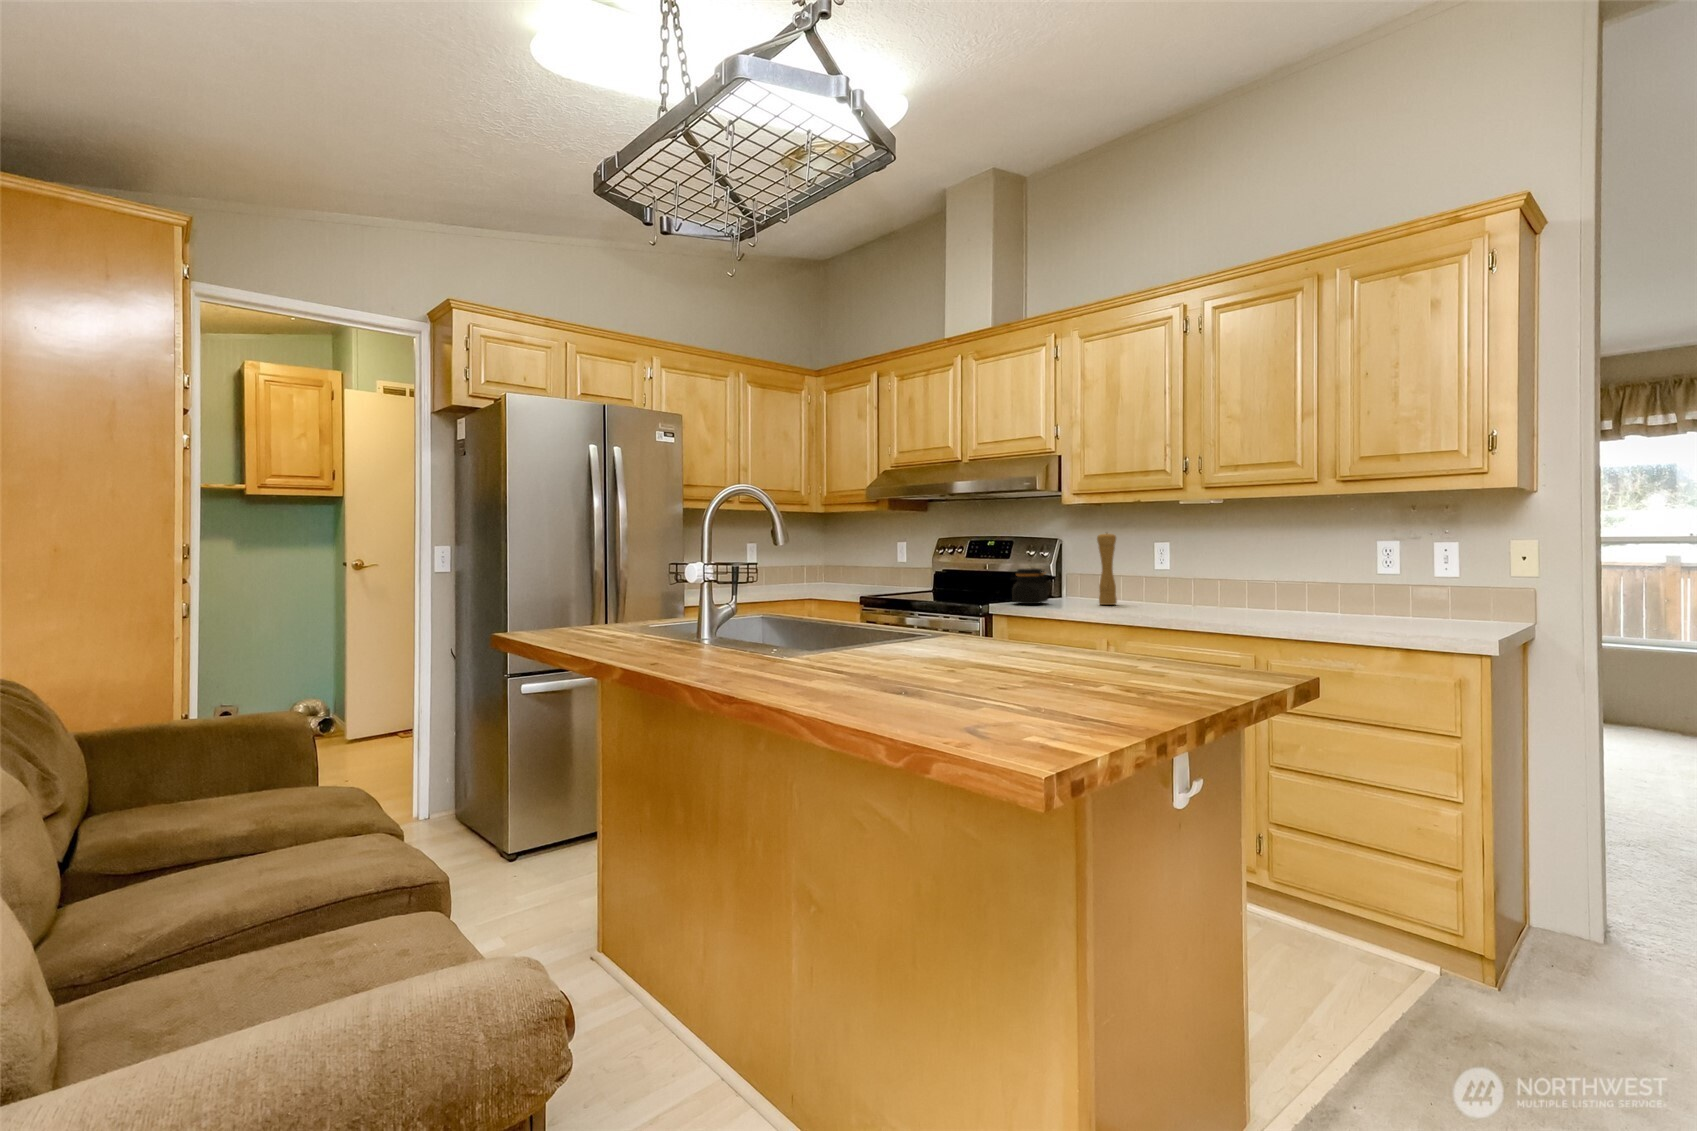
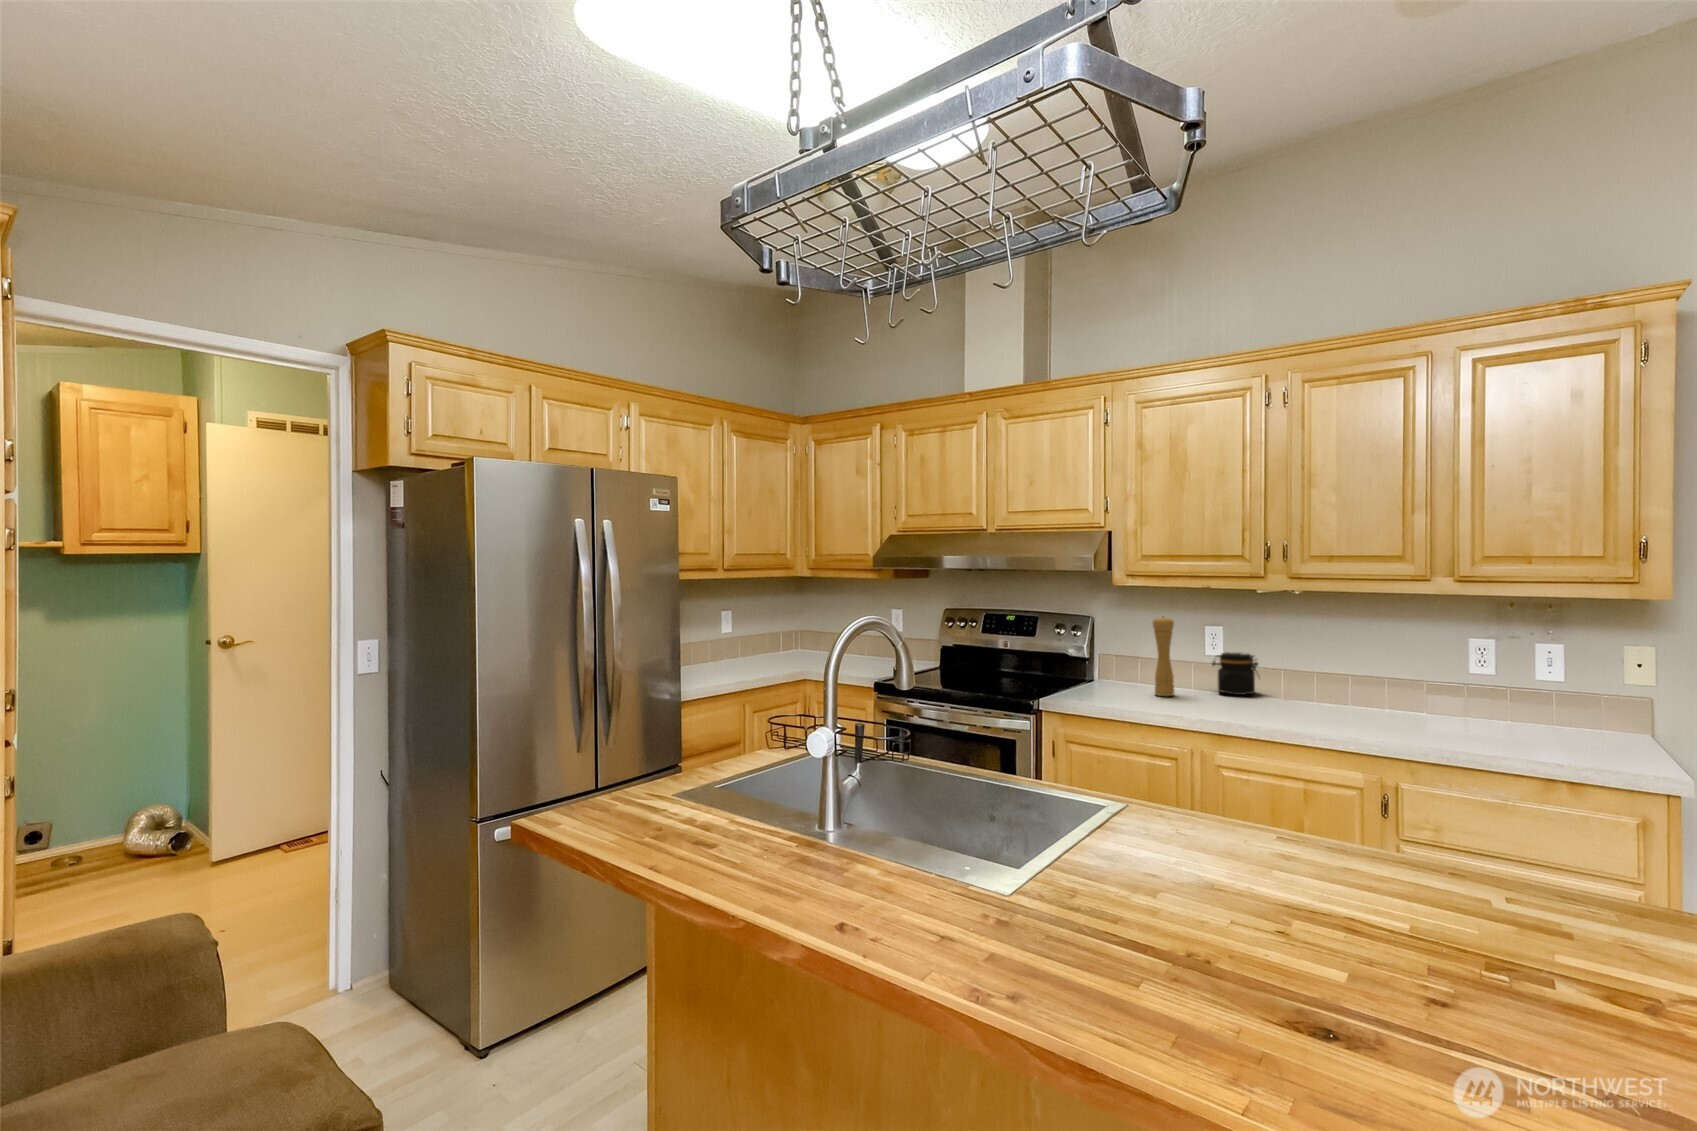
jar: present [1011,568,1049,604] -> present [1212,652,1258,695]

